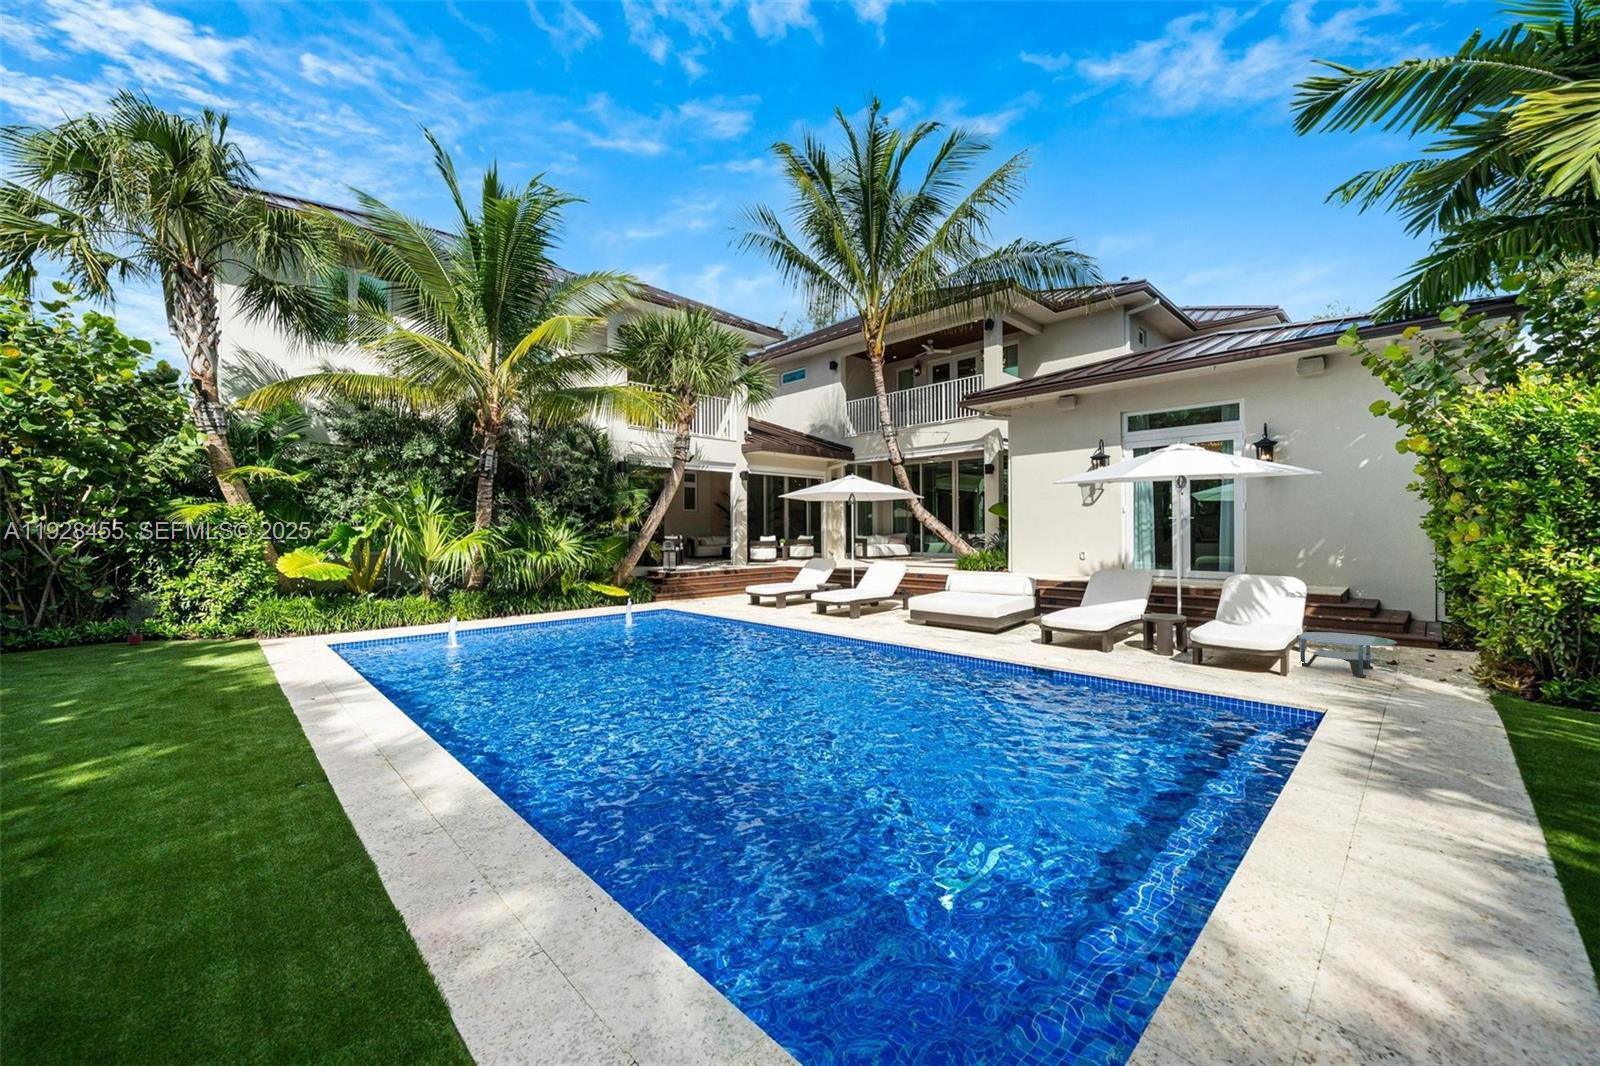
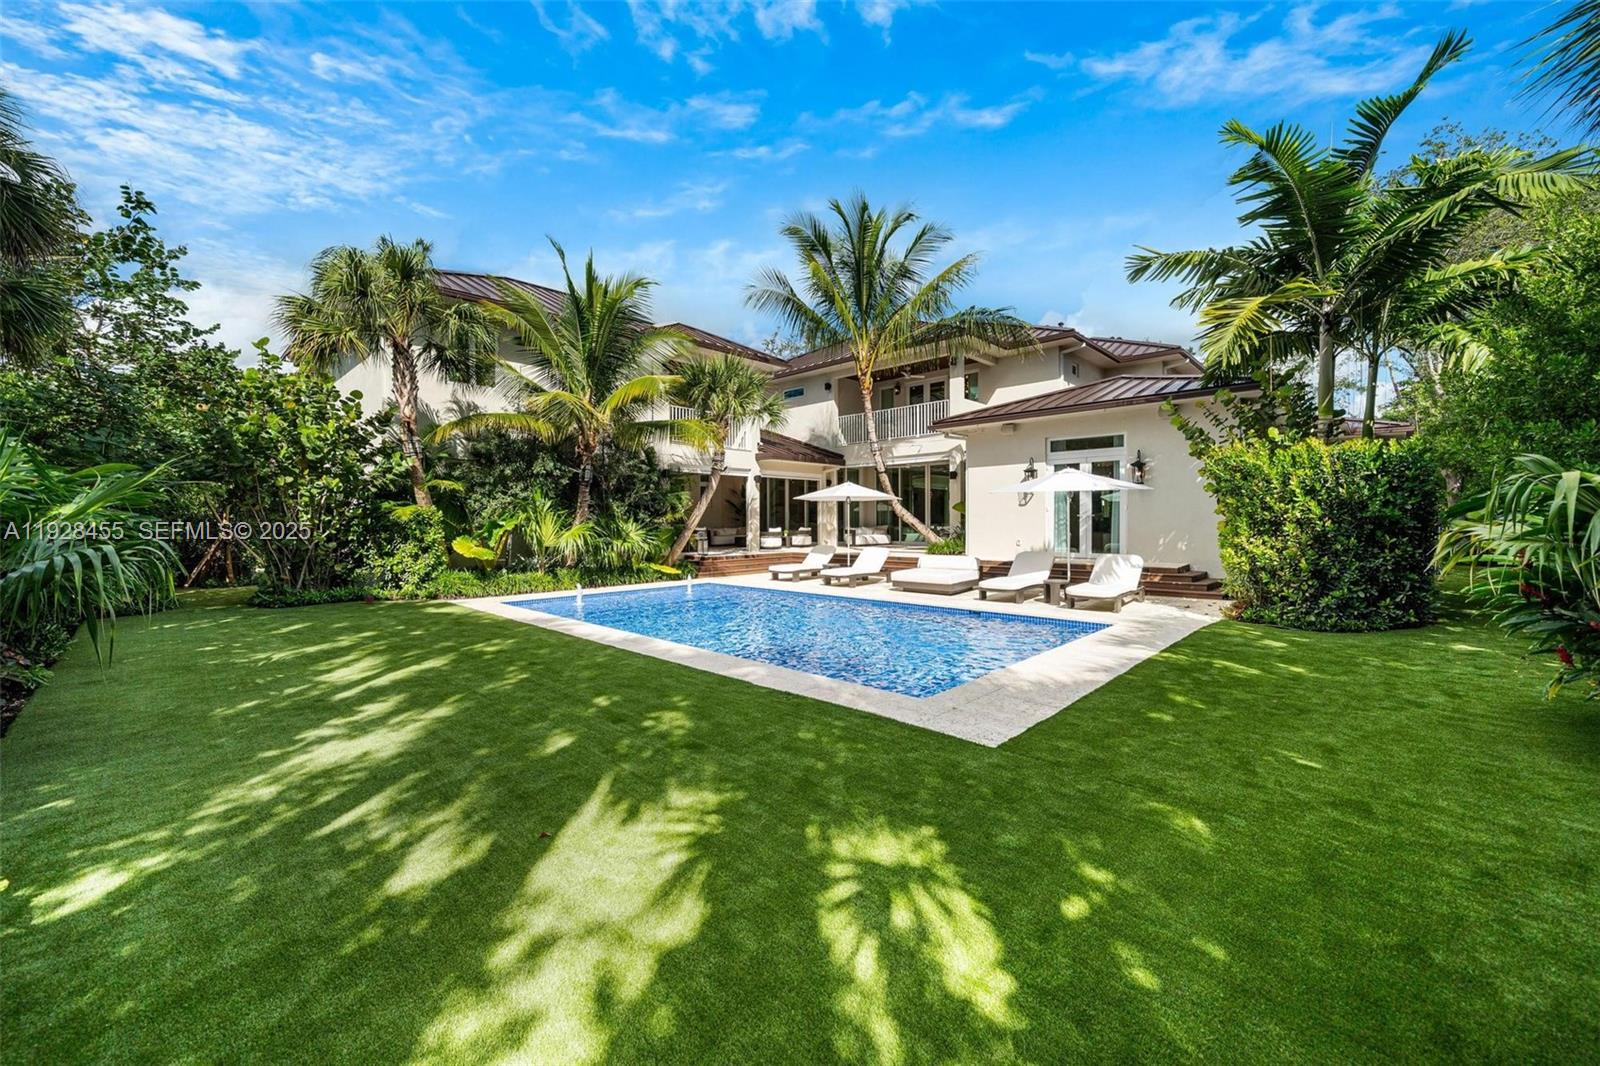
round table: present [1298,632,1397,678] -> none [1130,589,1185,614]

